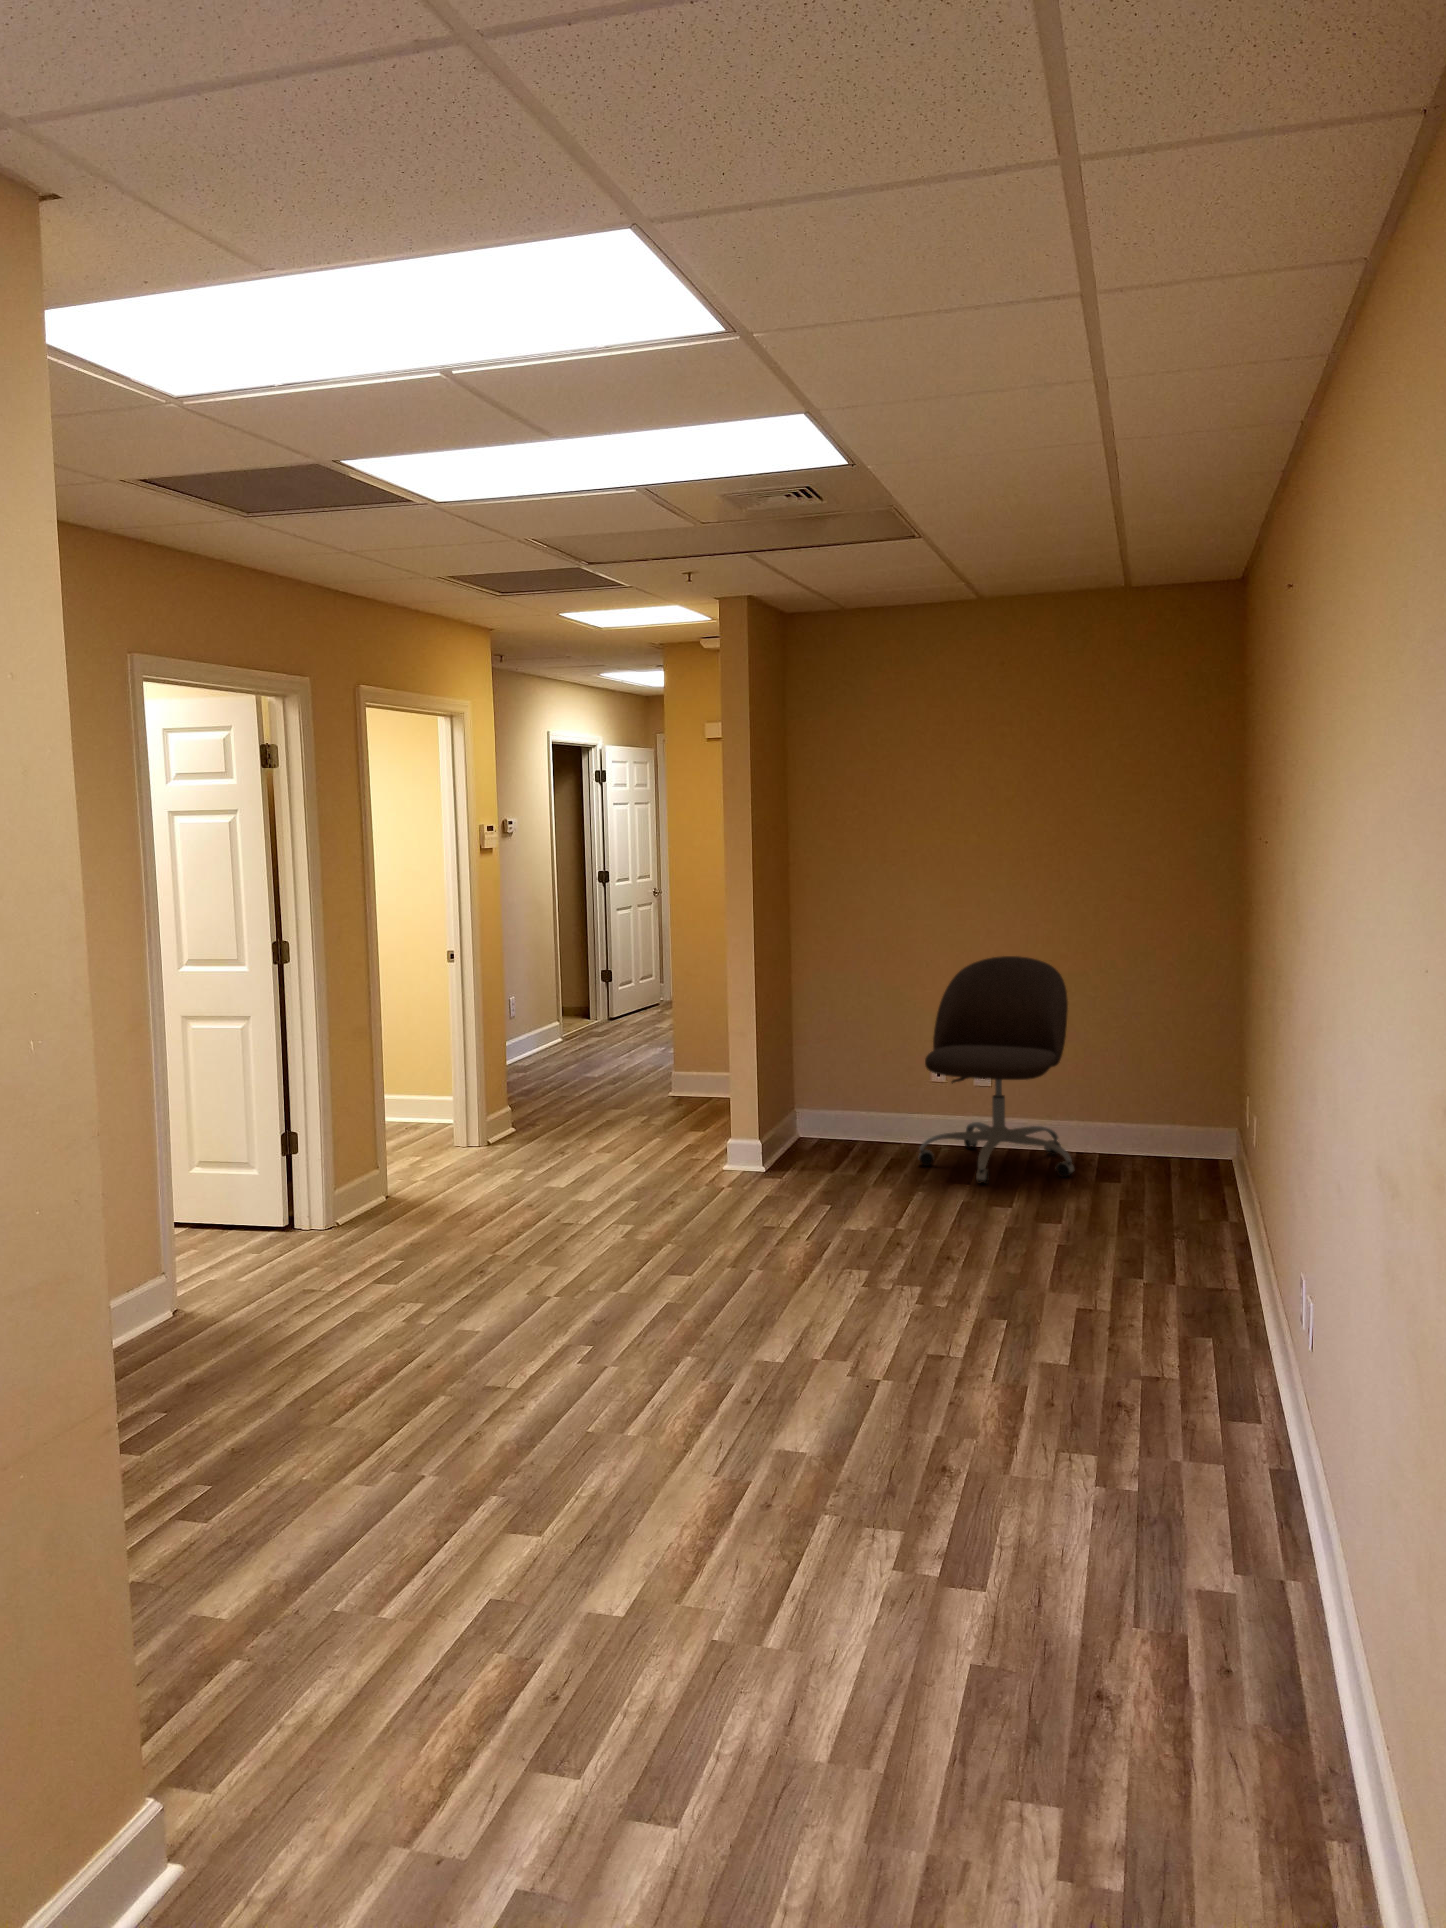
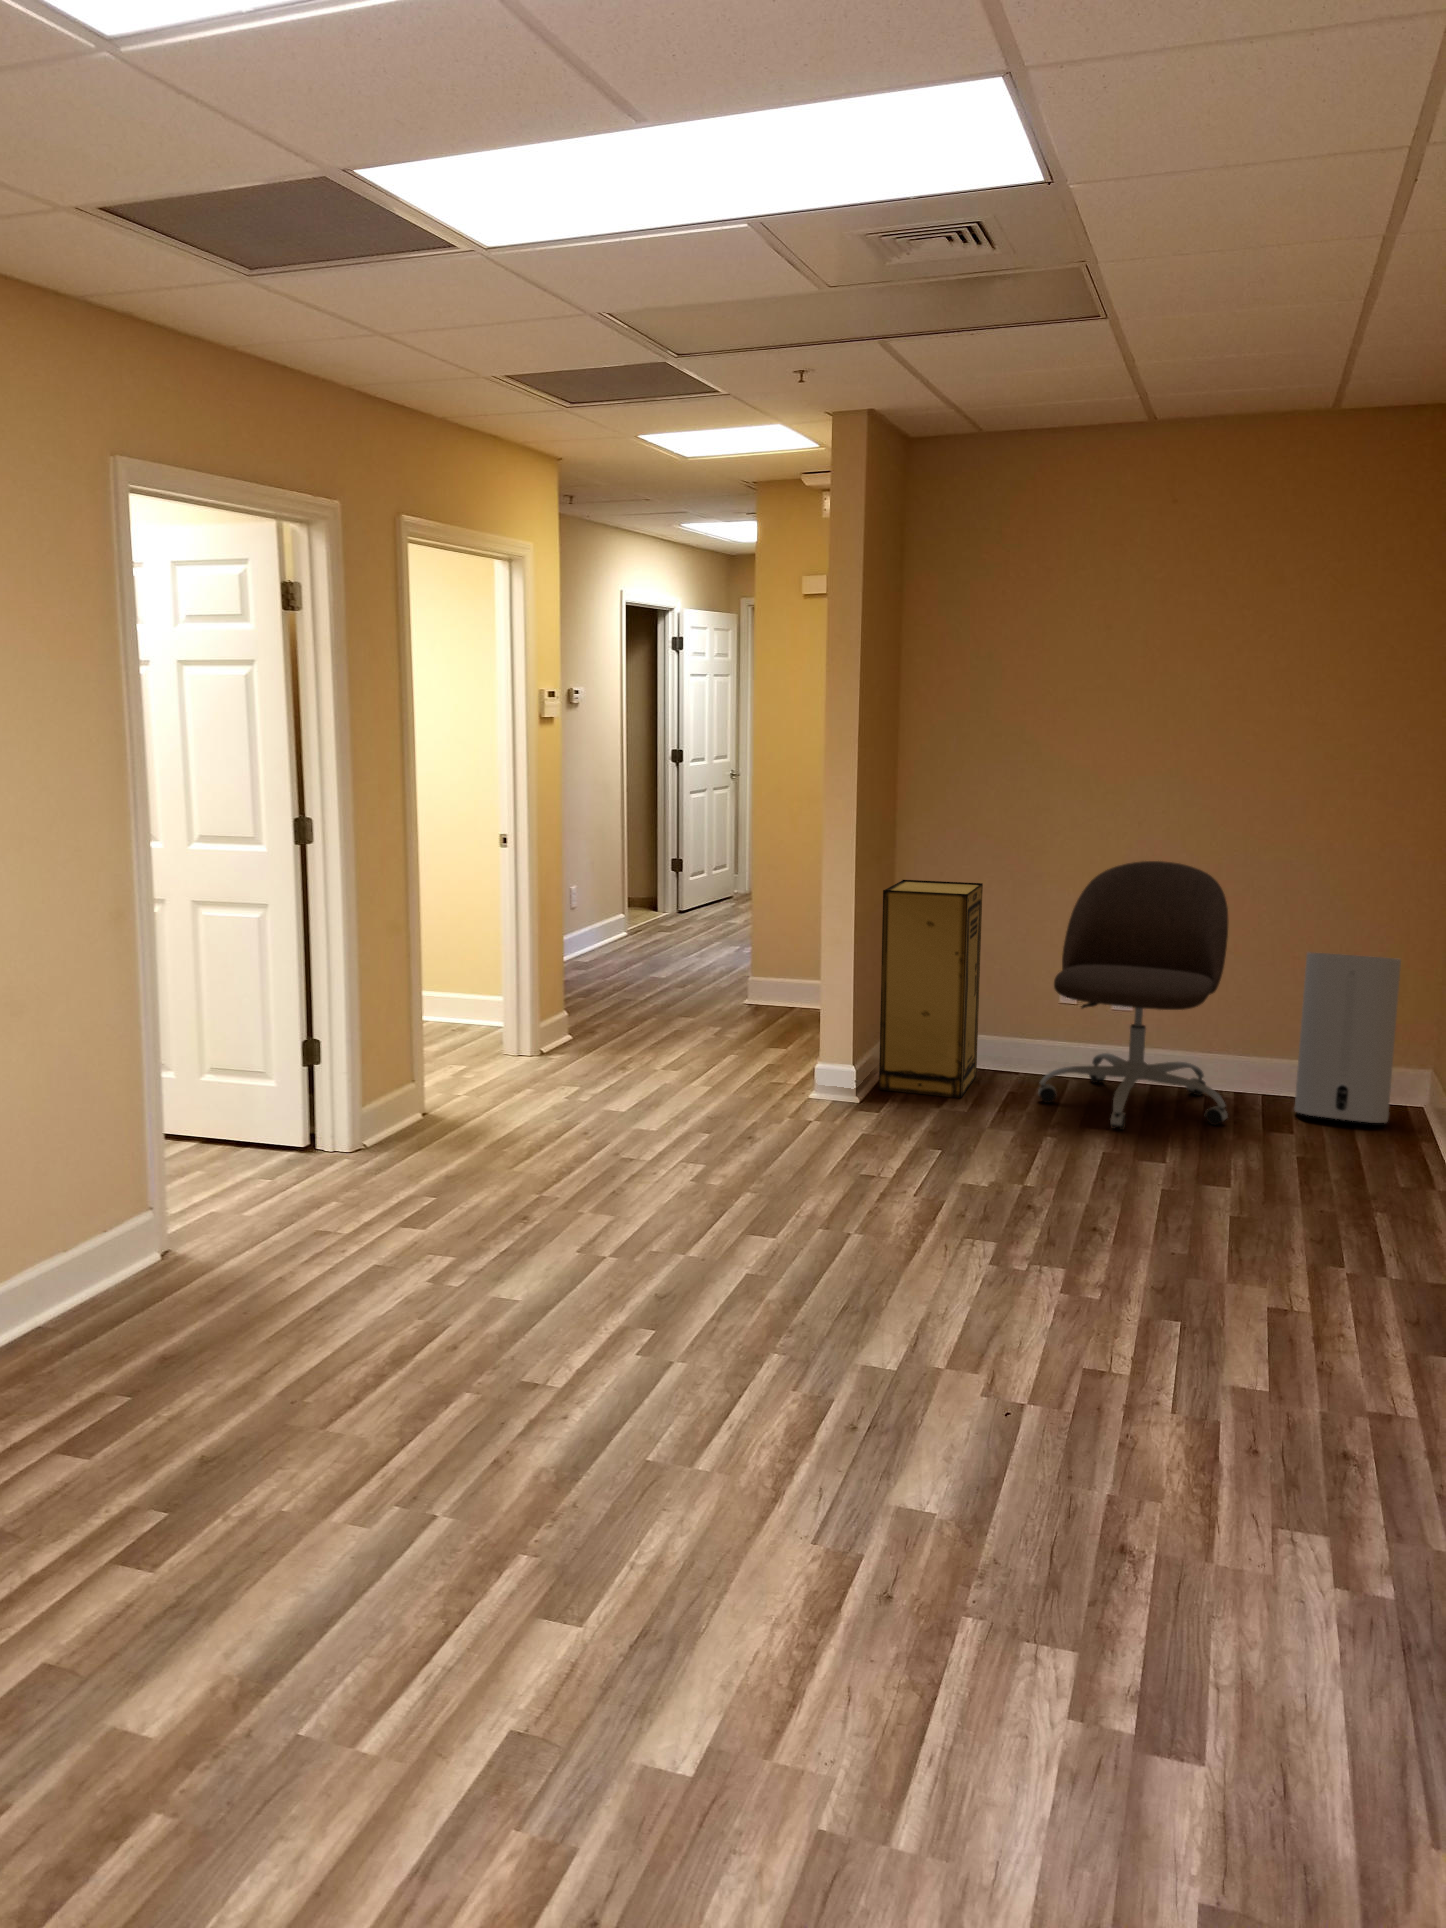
storage cabinet: none [780,979,868,1165] -> present [879,880,983,1098]
air purifier: none [1131,1029,1208,1170] -> present [1294,952,1401,1123]

